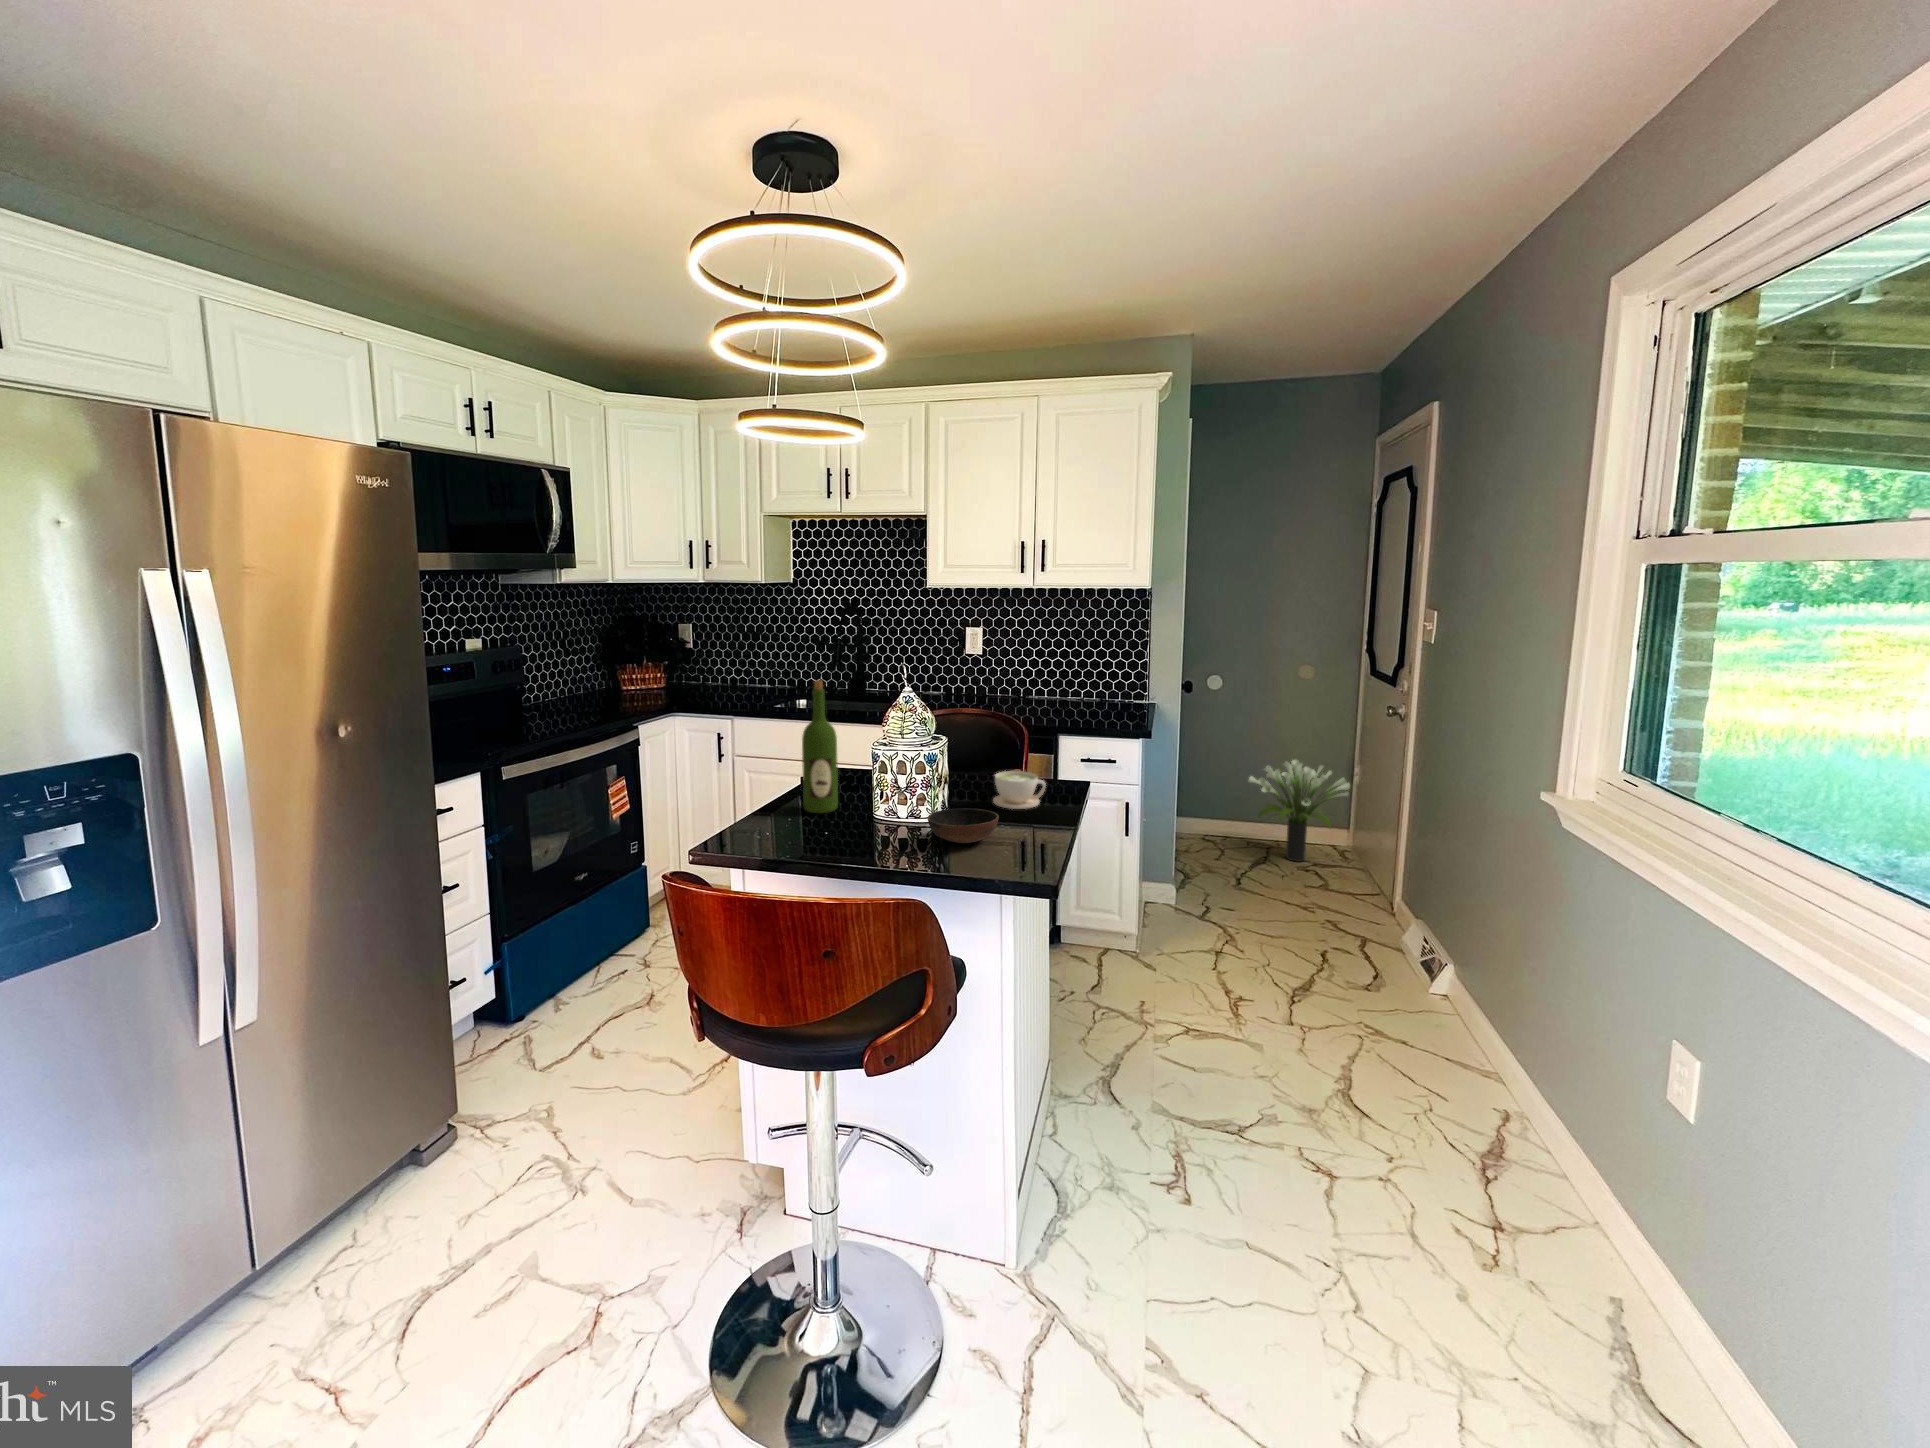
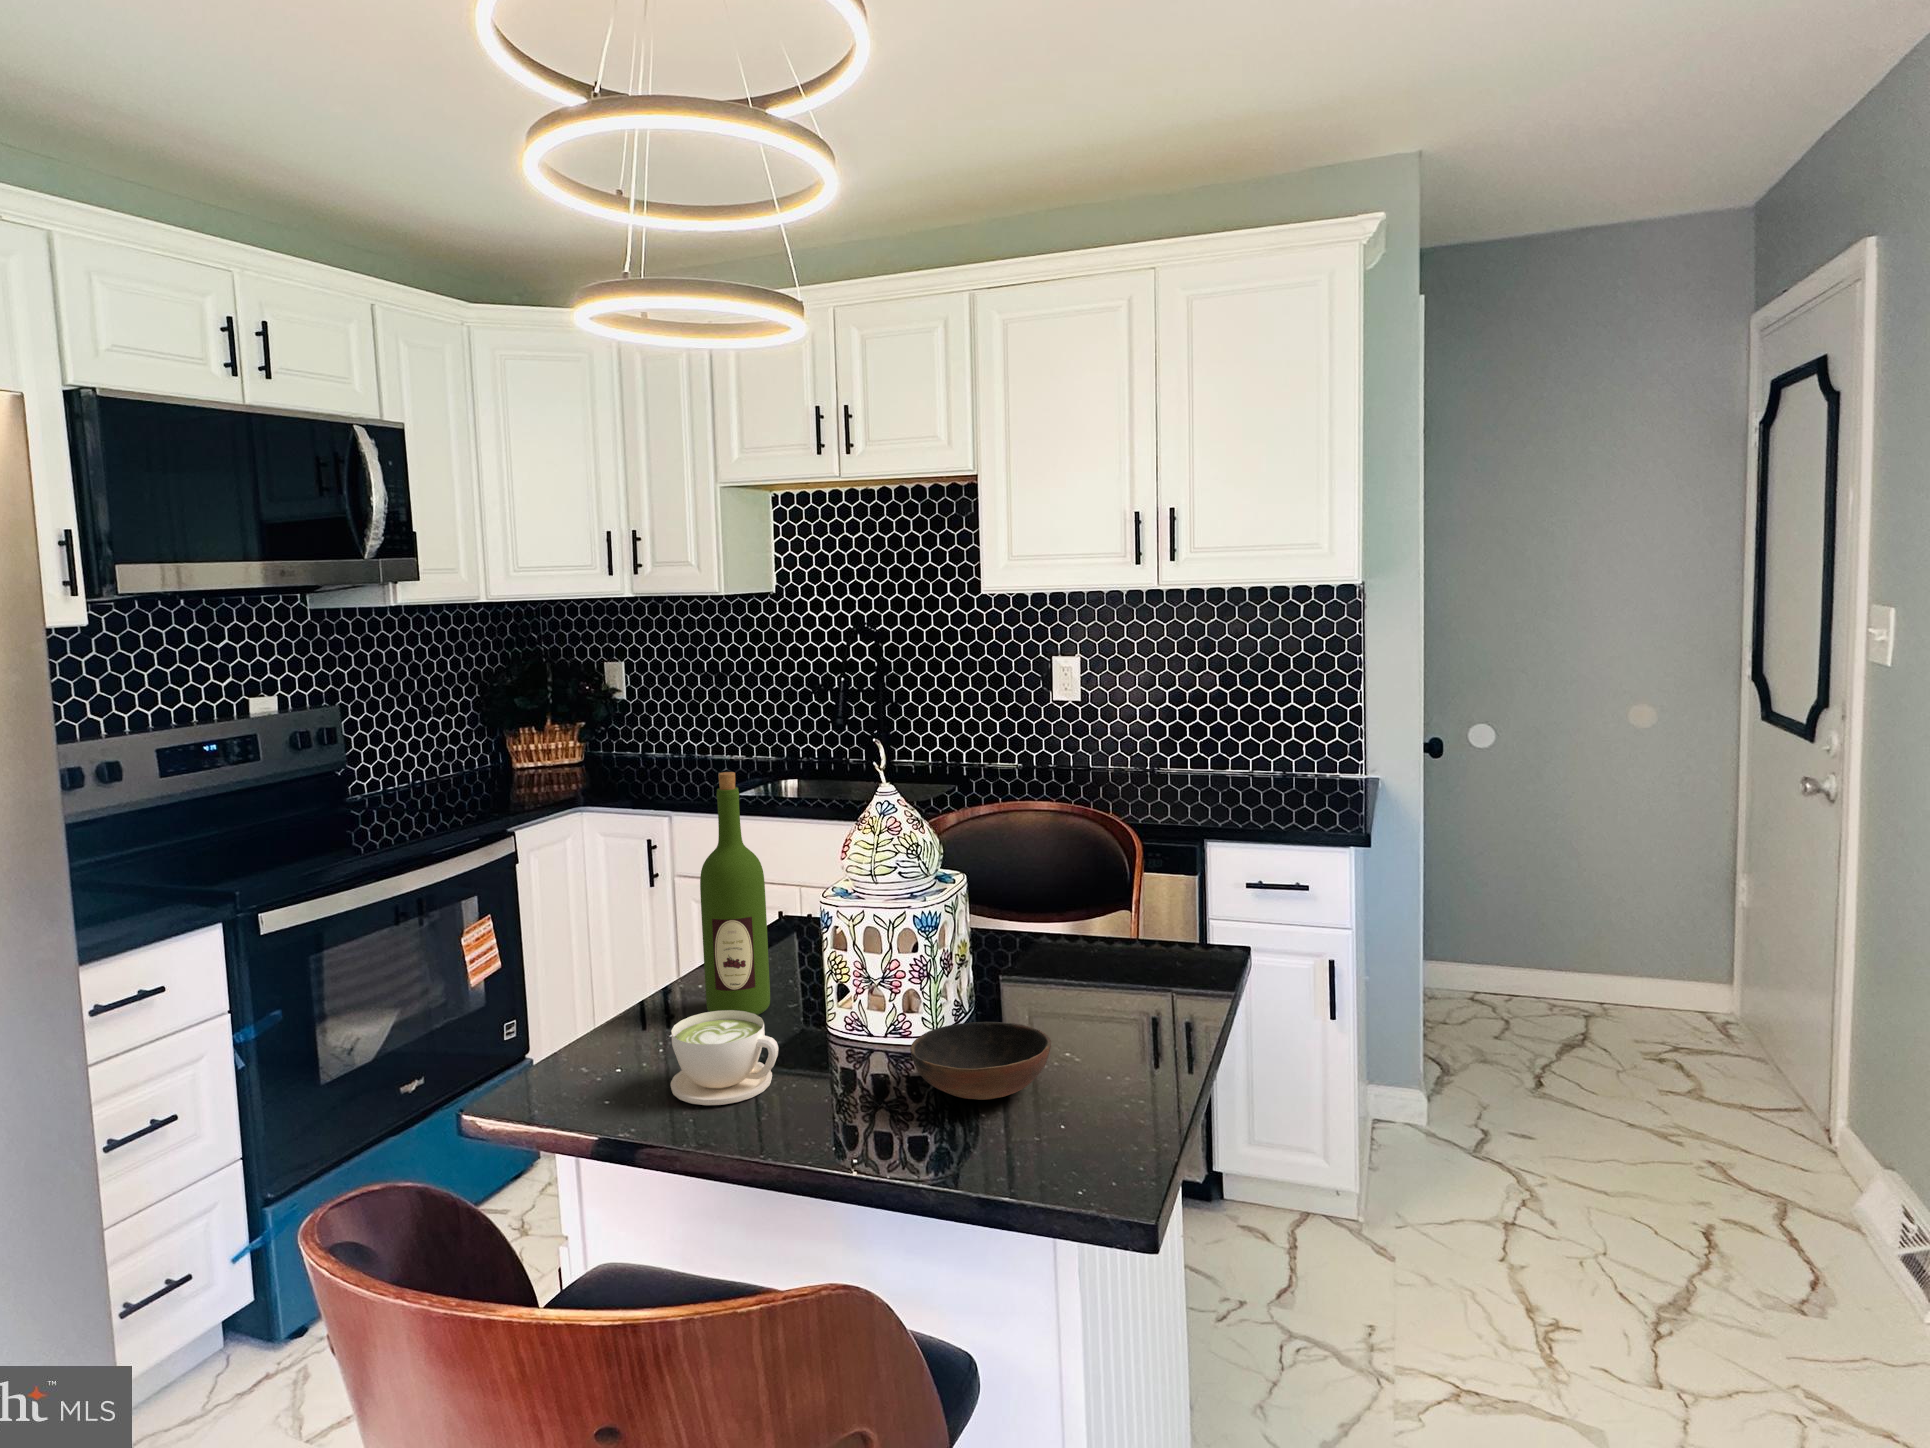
potted plant: present [1249,760,1350,862] -> none [1549,868,1734,1045]
coffee cup: present [993,771,1046,809] -> present [671,1010,778,1105]

